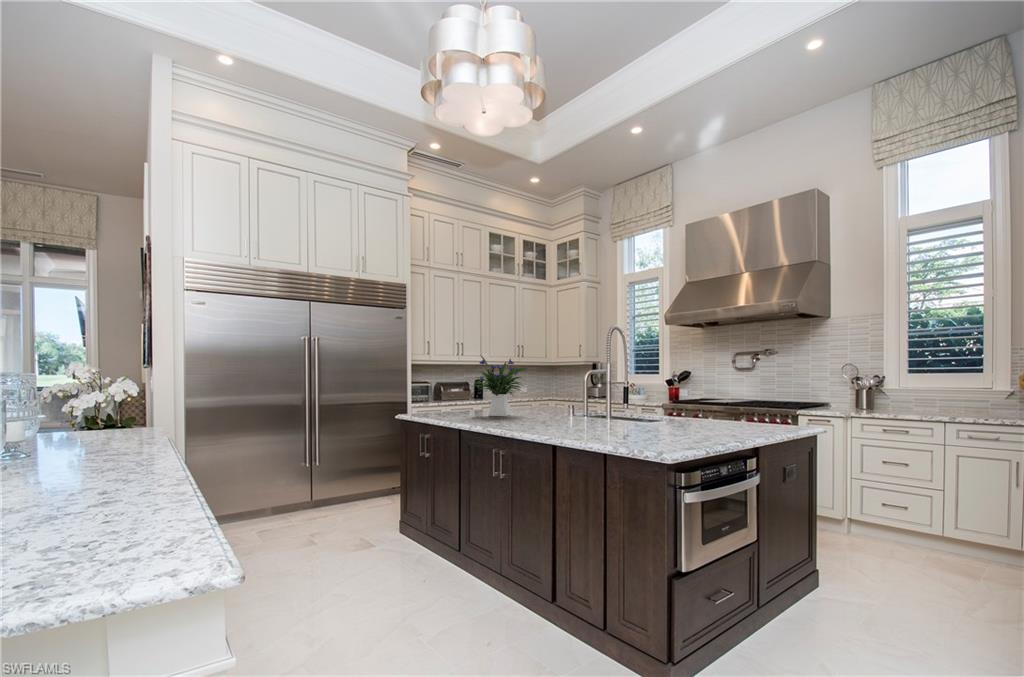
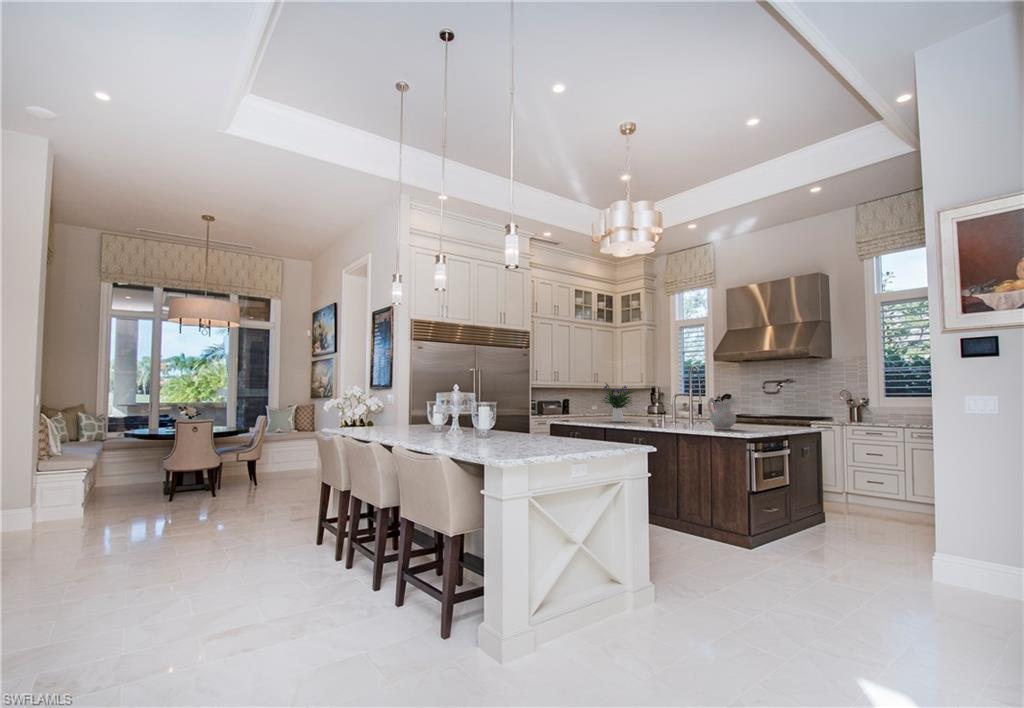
ceramic pitcher: none [602,381,655,443] -> present [708,398,736,430]

